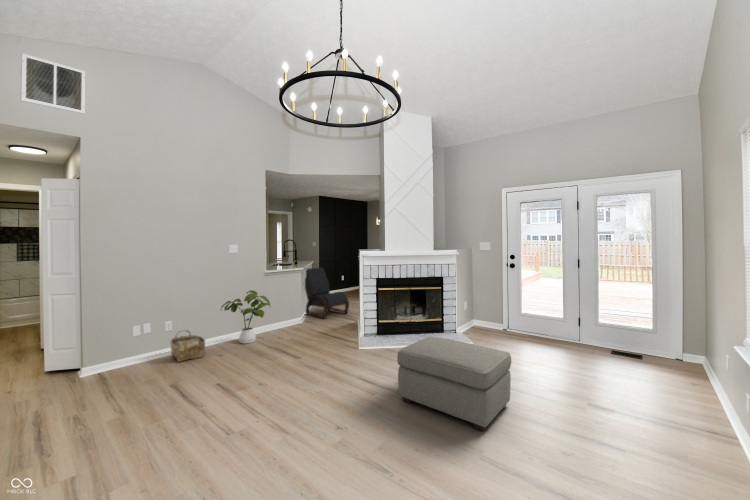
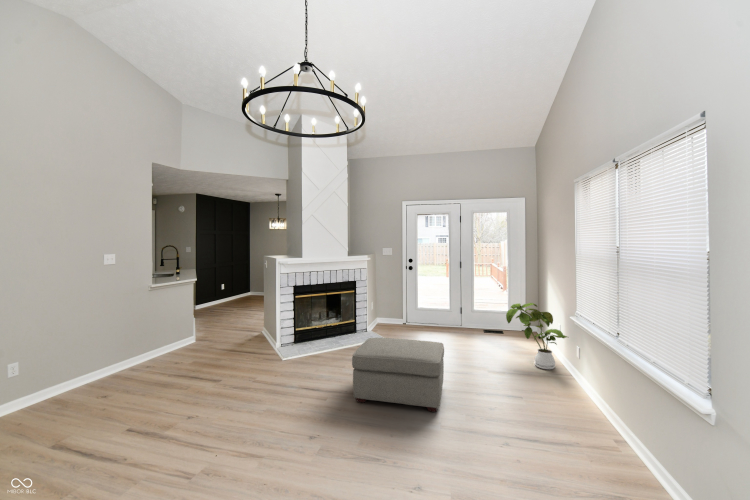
lounge chair: present [305,268,349,319] -> none [185,276,247,334]
house plant: present [221,290,270,344] -> present [506,303,567,369]
woven basket: present [170,330,205,362] -> none [16,372,79,417]

